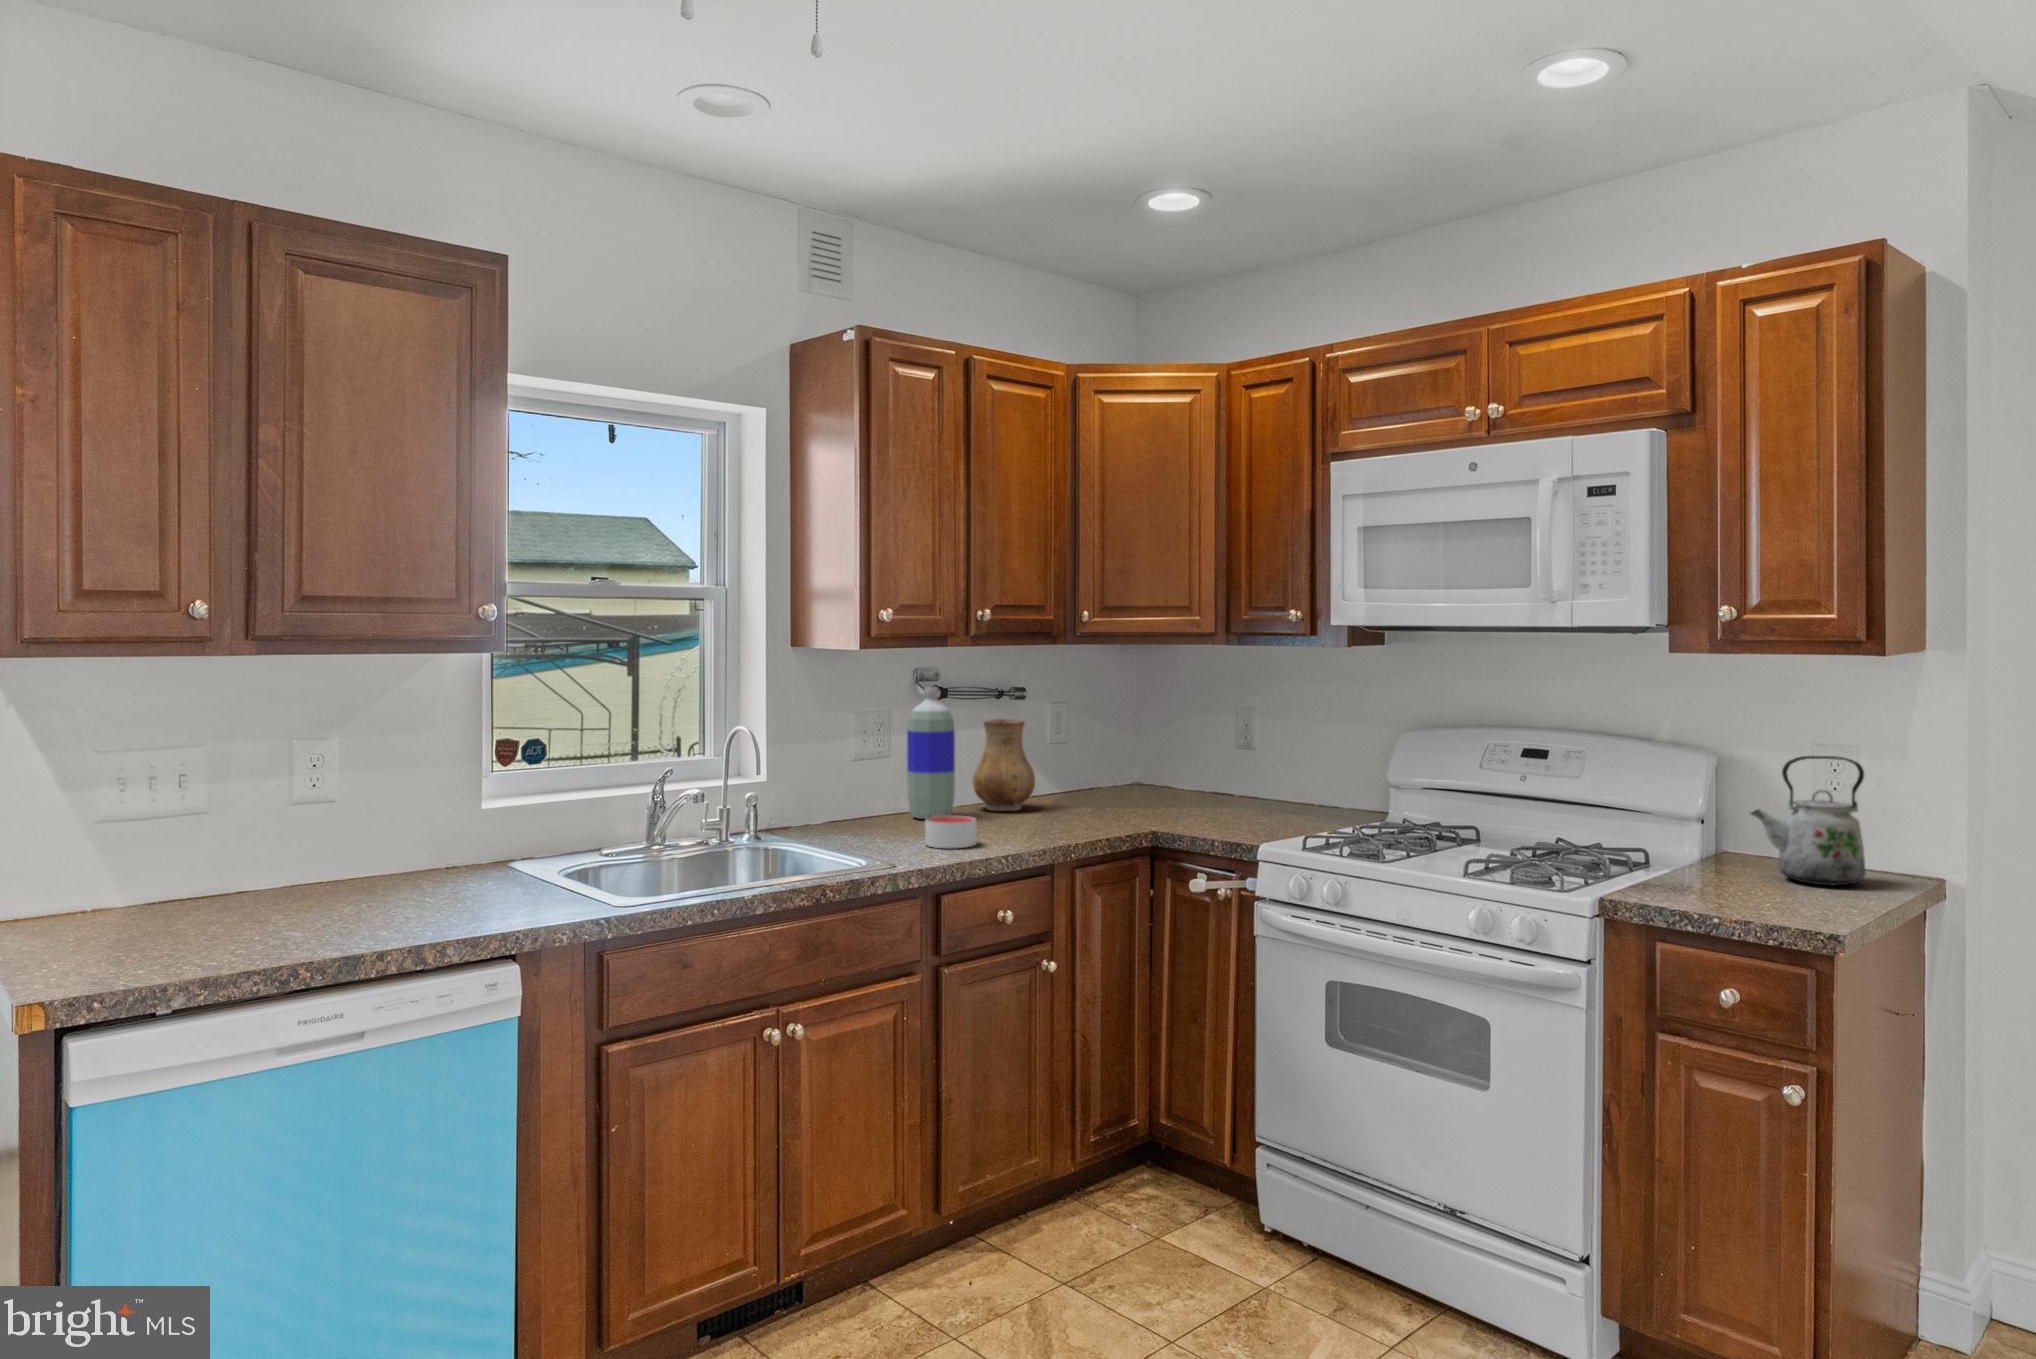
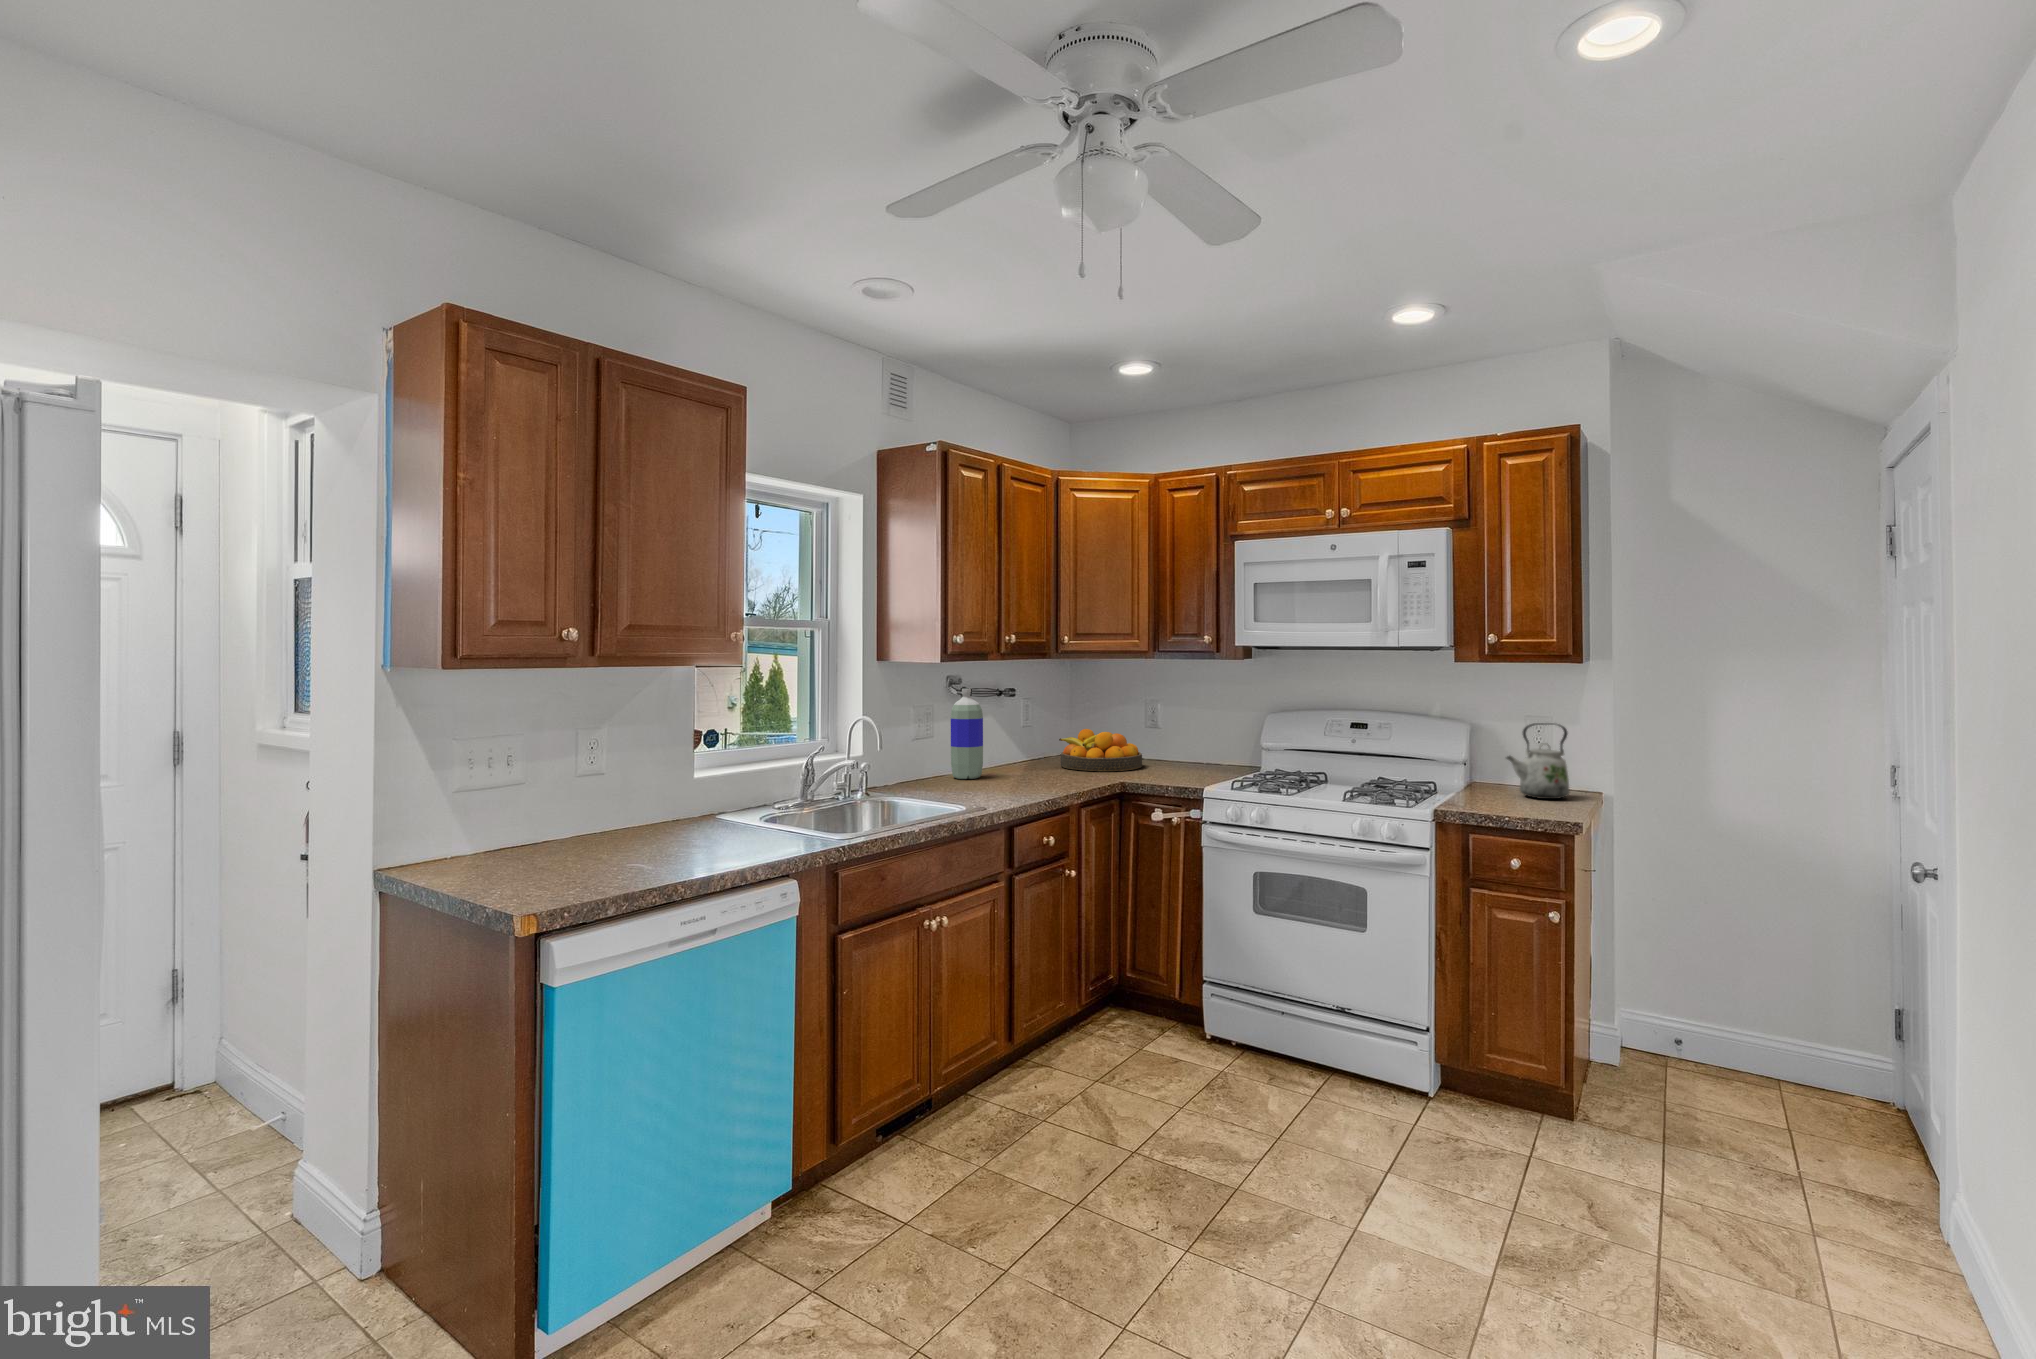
ceramic pitcher: present [973,719,1035,811] -> none [986,710,1029,773]
fruit bowl: none [1090,749,1213,813] -> present [1059,729,1142,771]
candle: present [925,815,976,848] -> none [989,774,1023,796]

